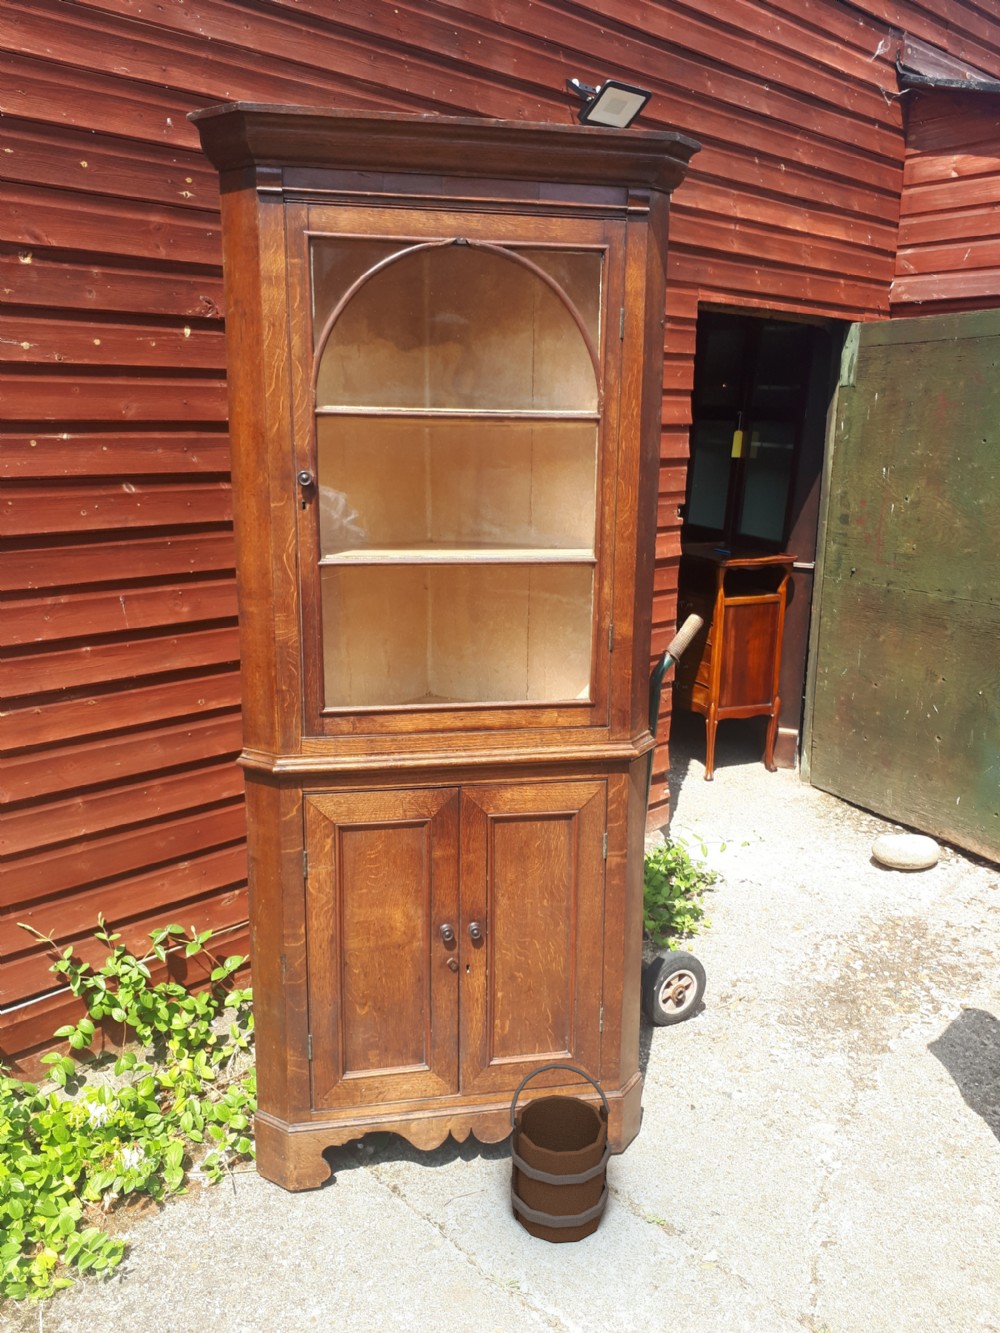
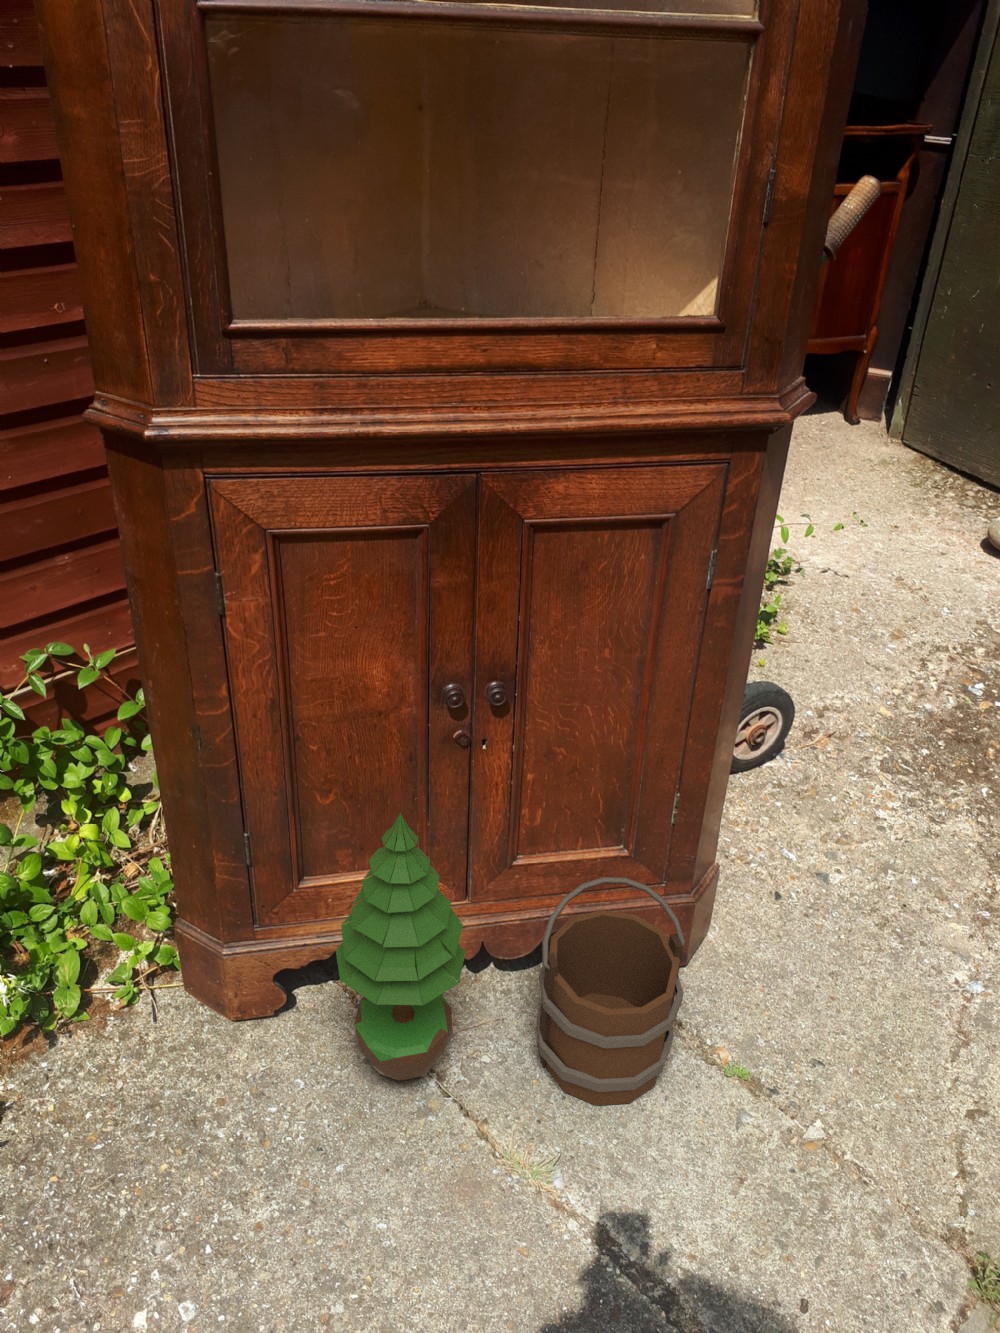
potted tree: none [369,1002,458,1224] -> present [336,813,466,1081]

